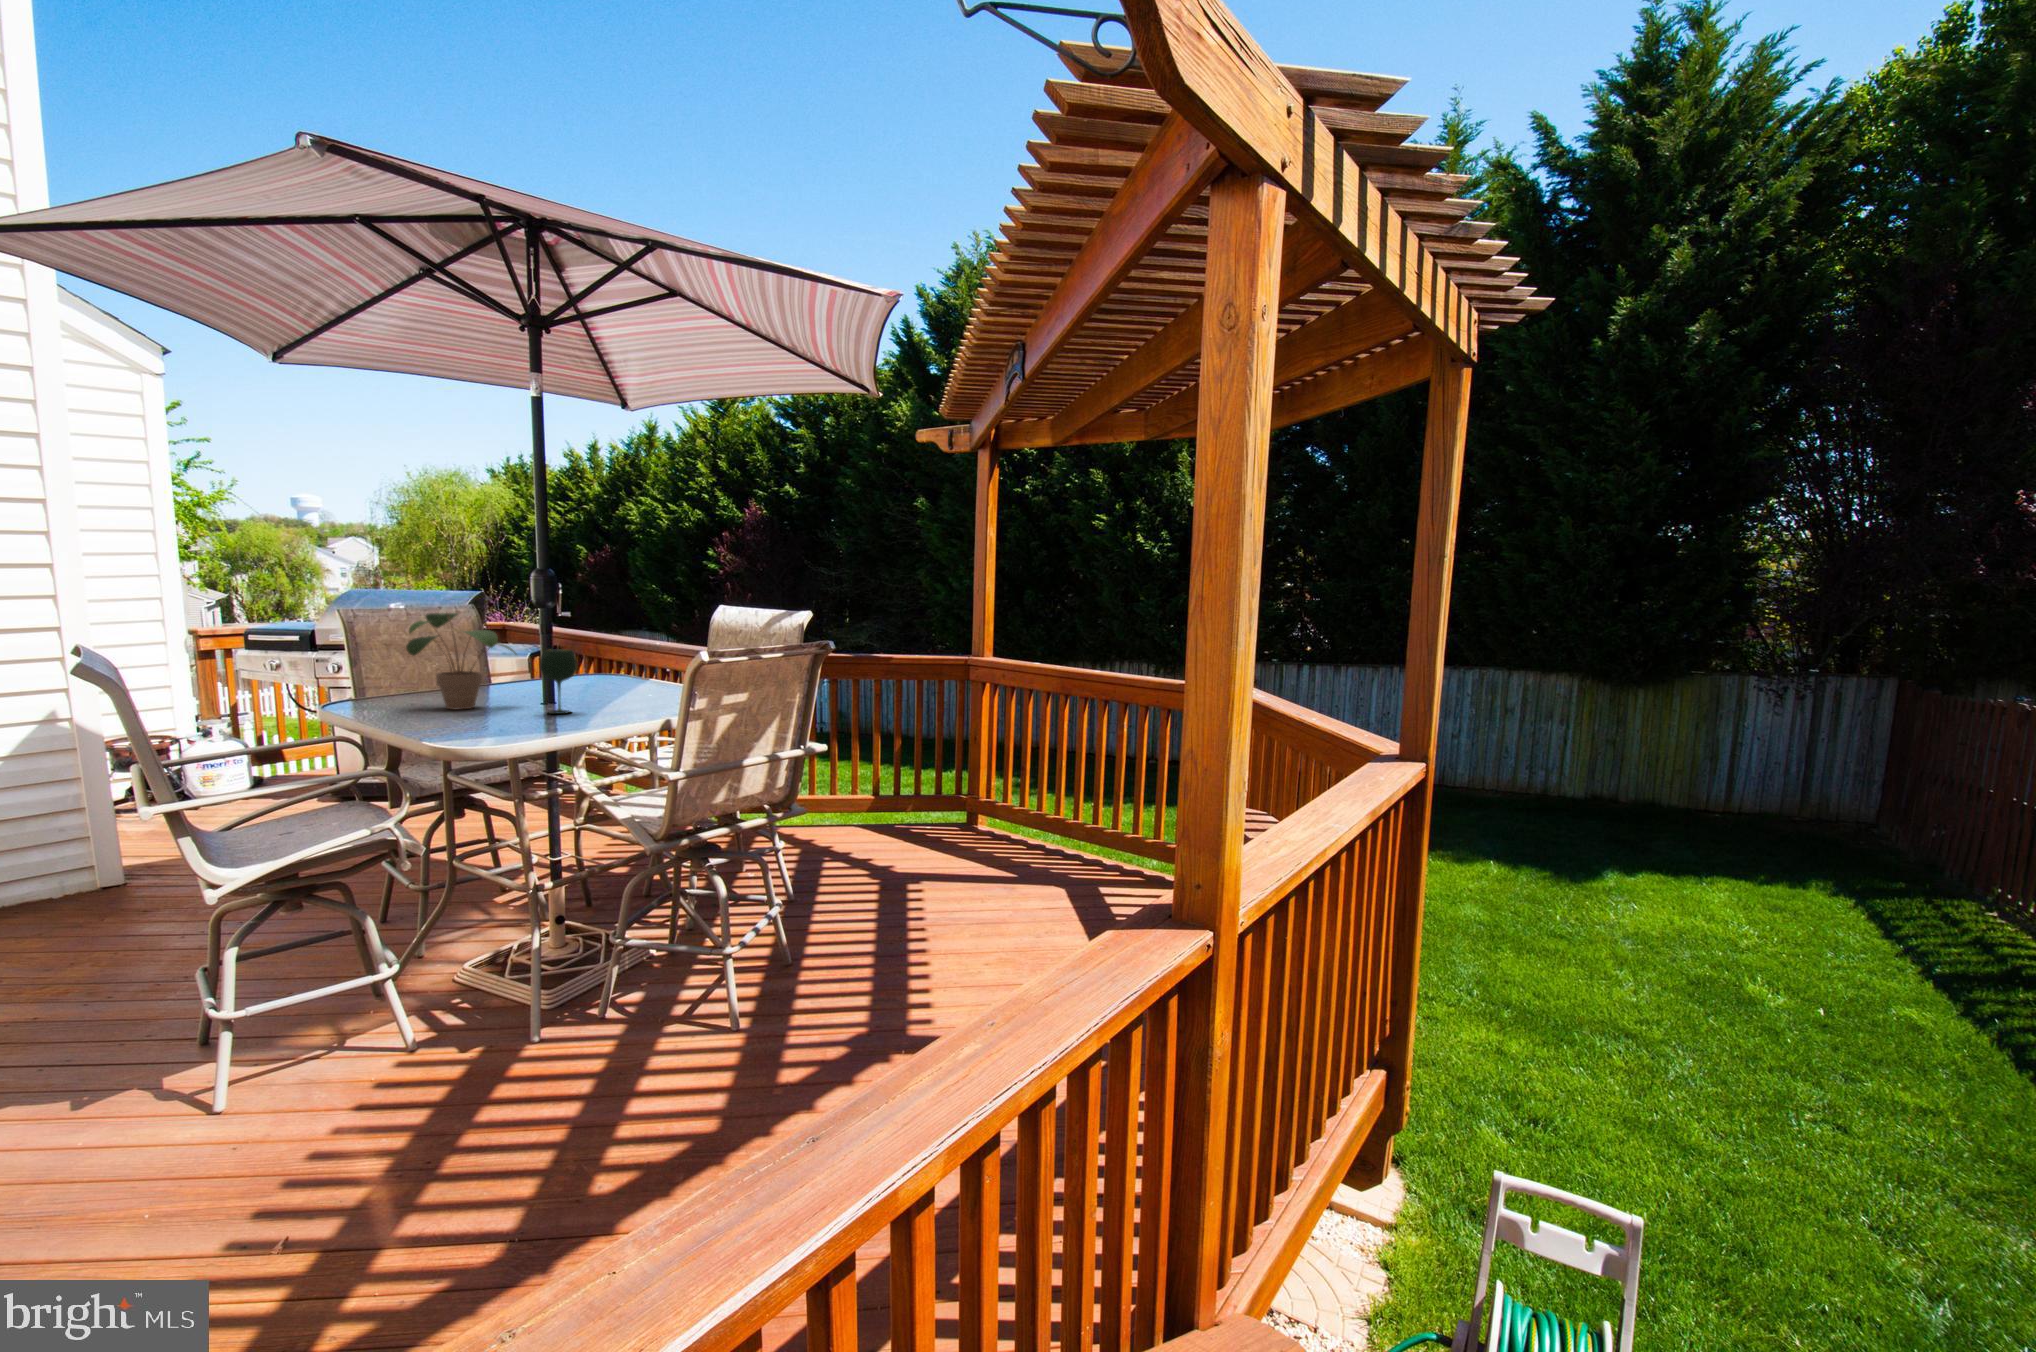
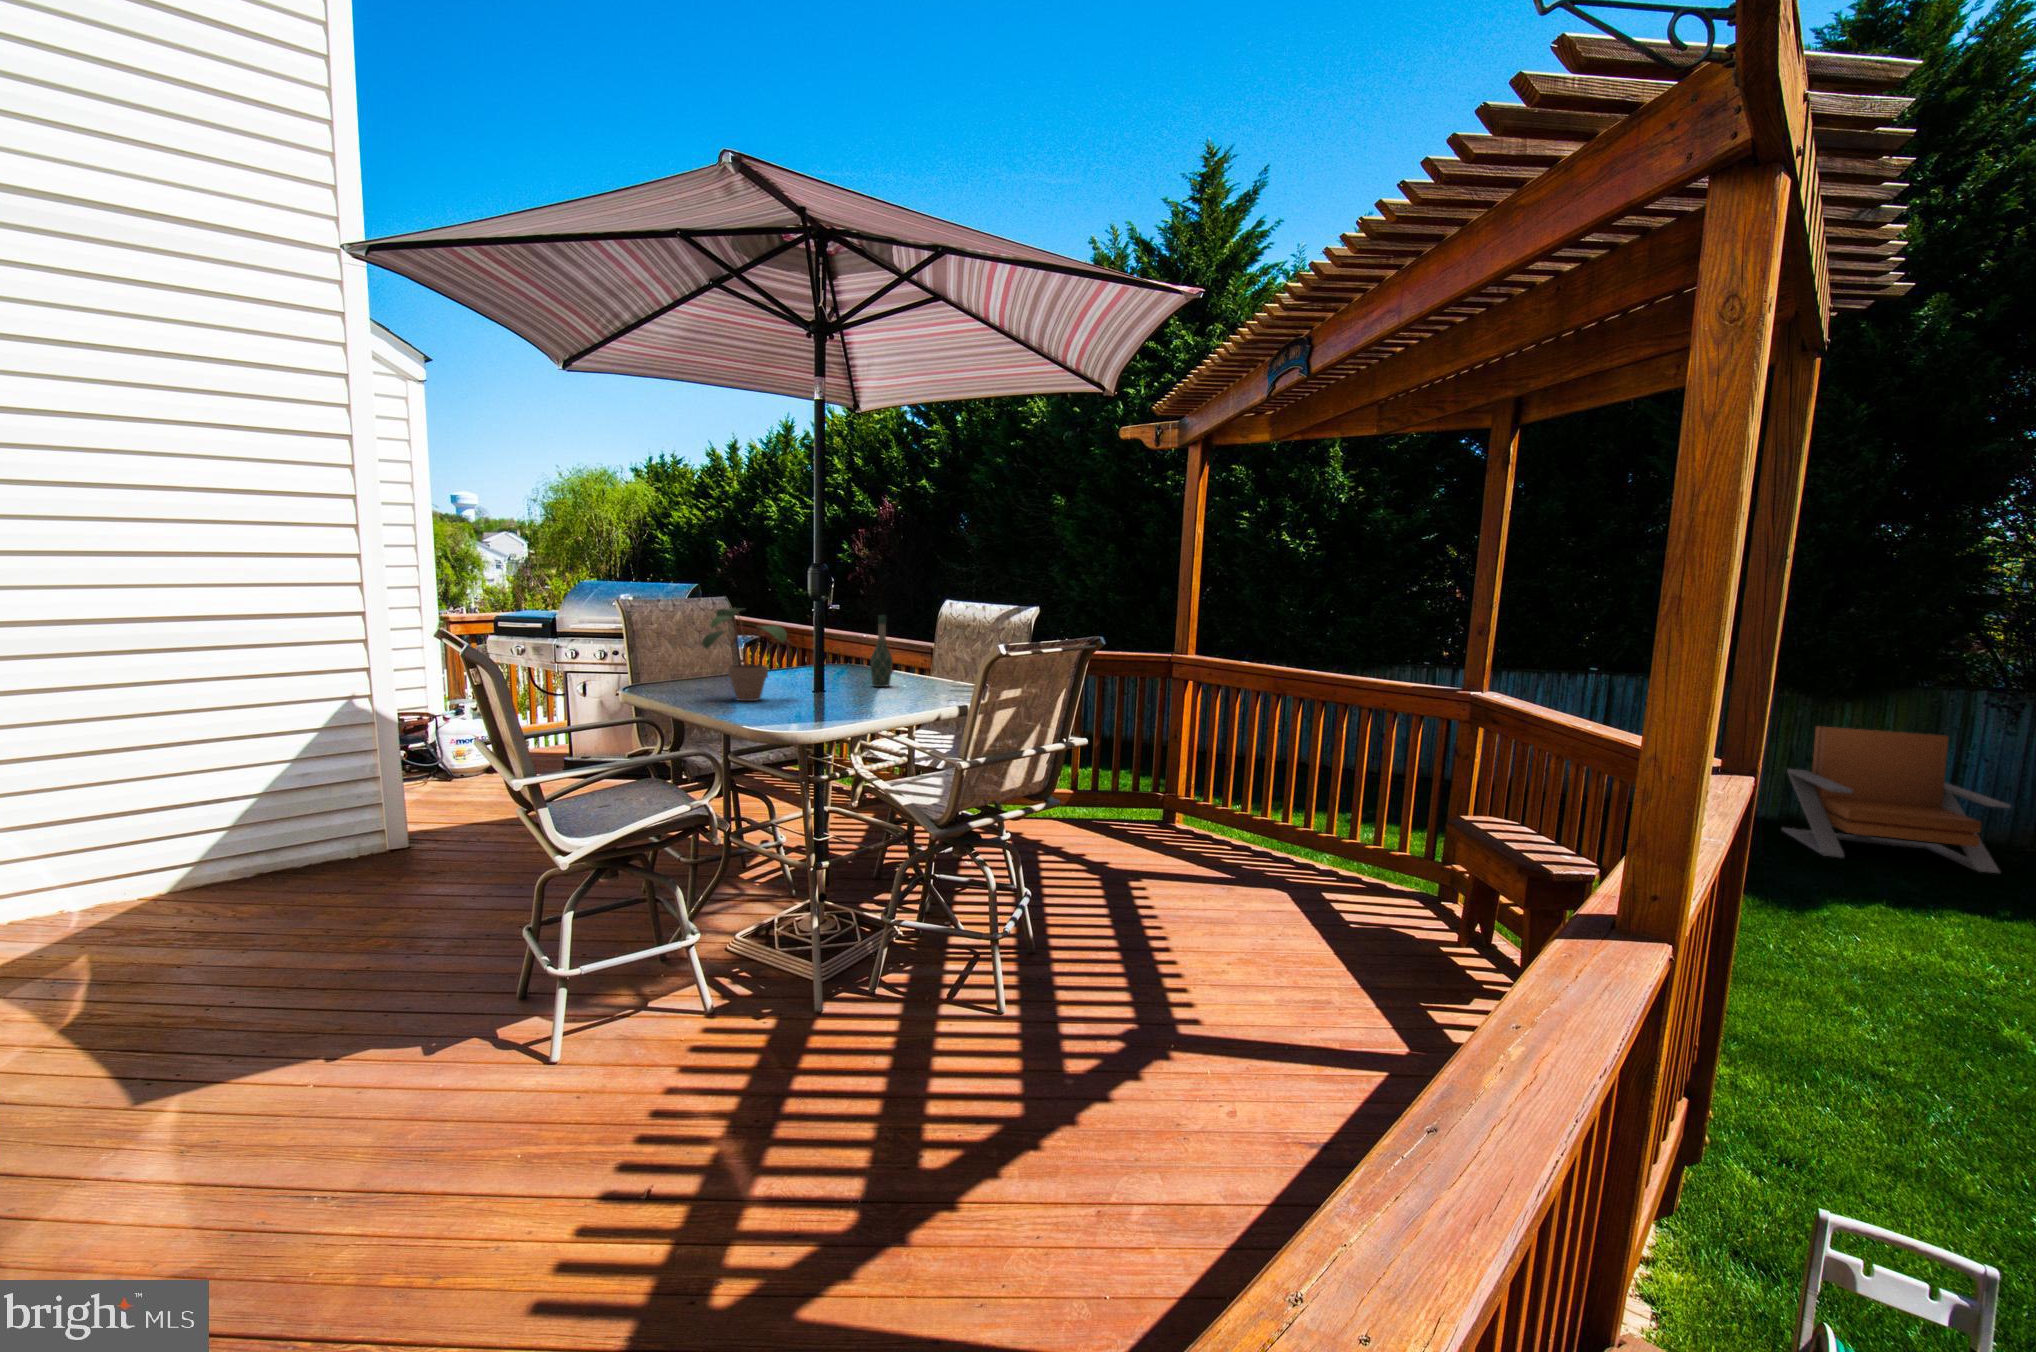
wine bottle: none [614,619,639,693] -> present [870,615,893,687]
wine glass: present [540,649,577,714] -> none [829,645,862,707]
lounge chair: none [1605,720,1795,860] -> present [1782,726,2010,873]

